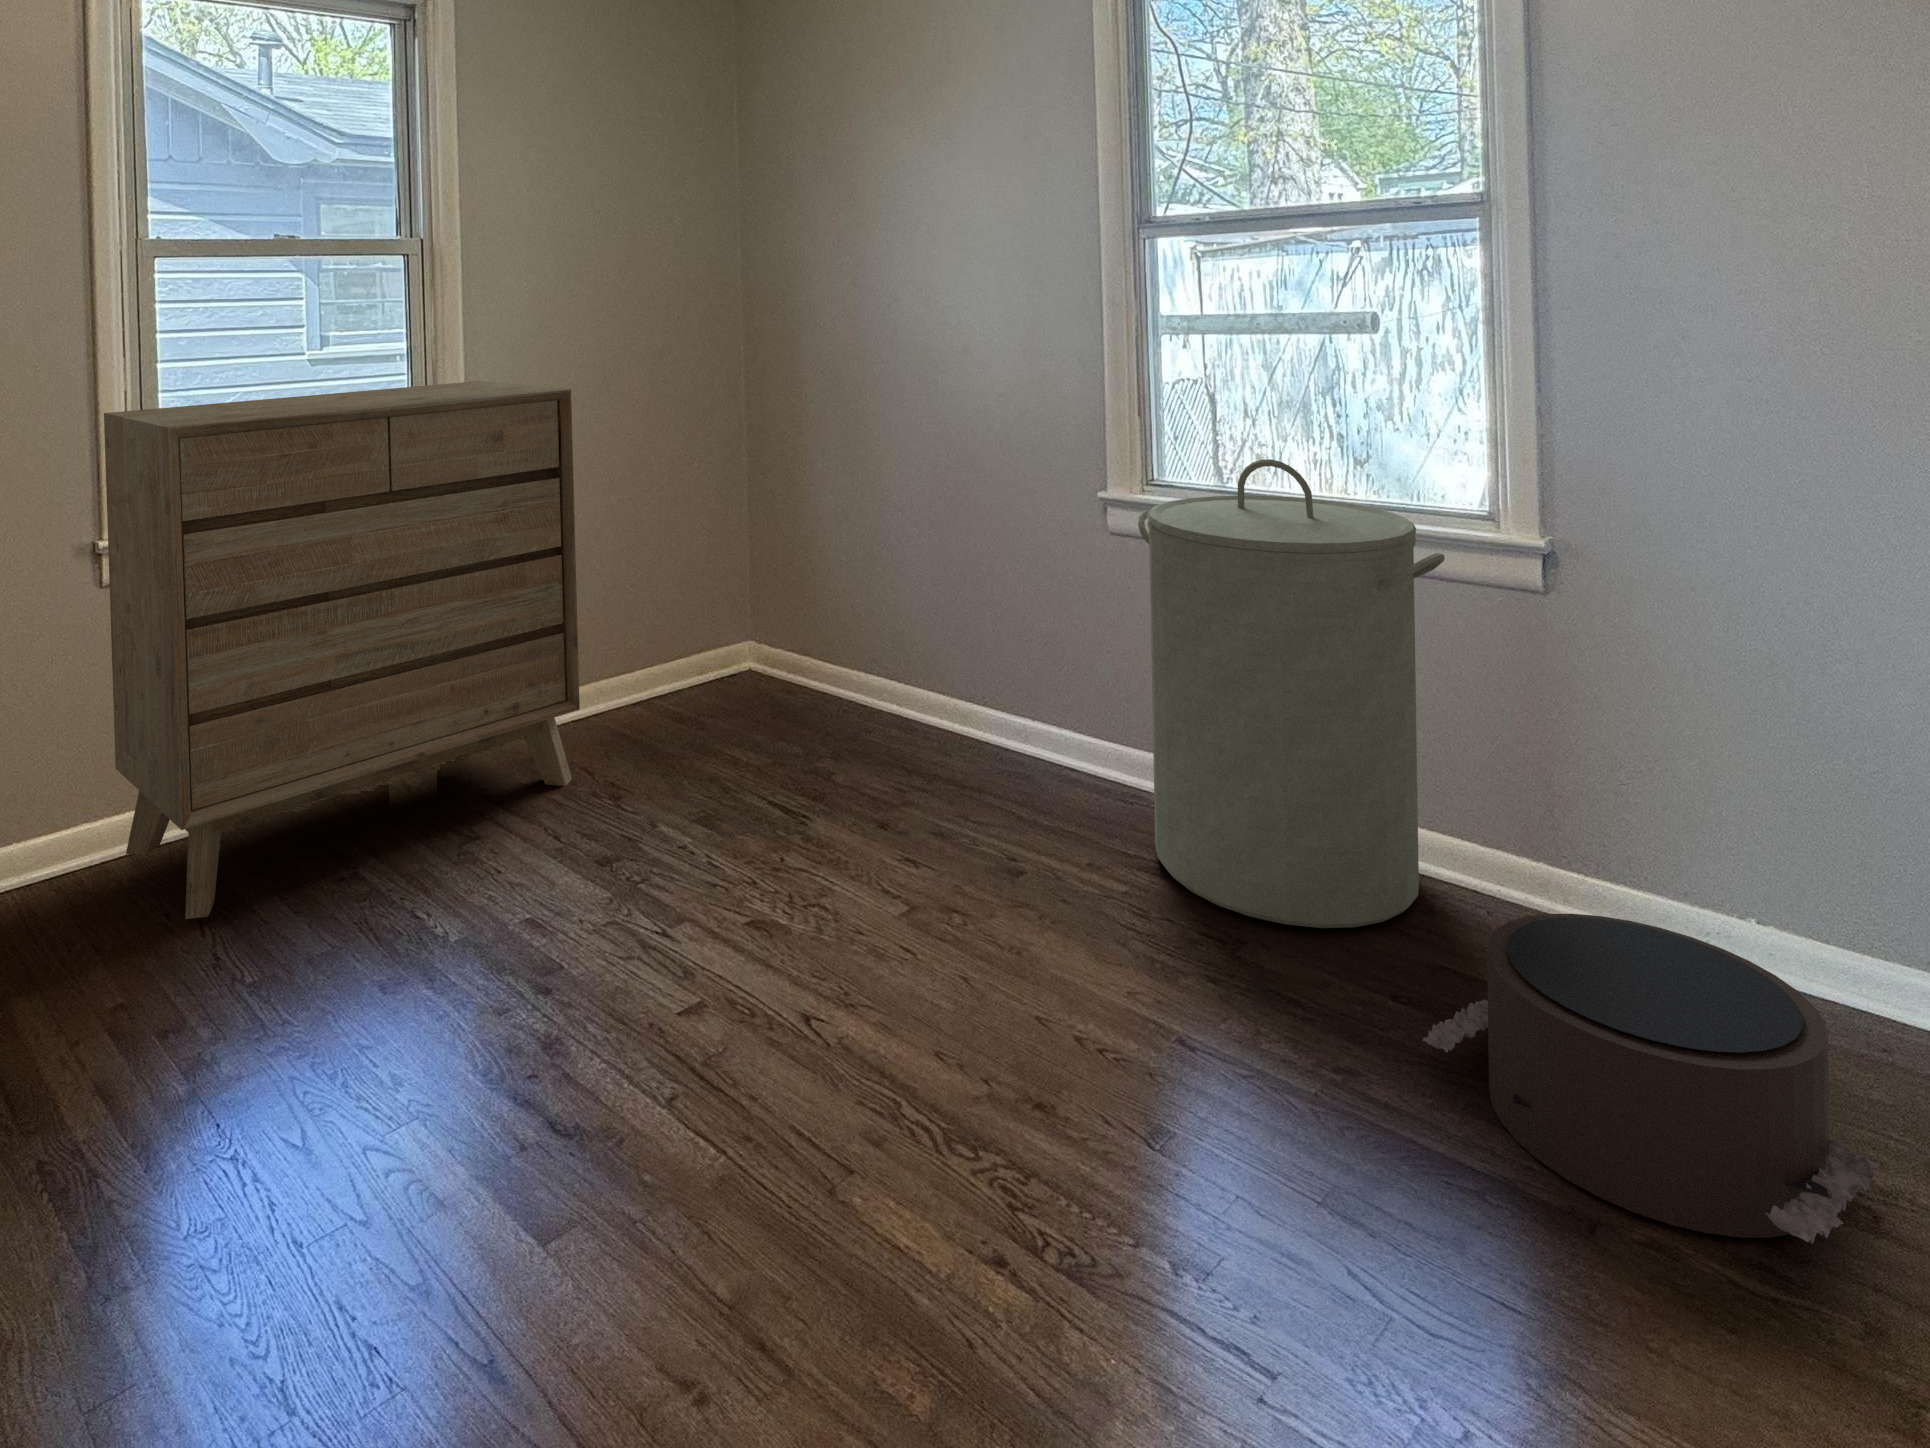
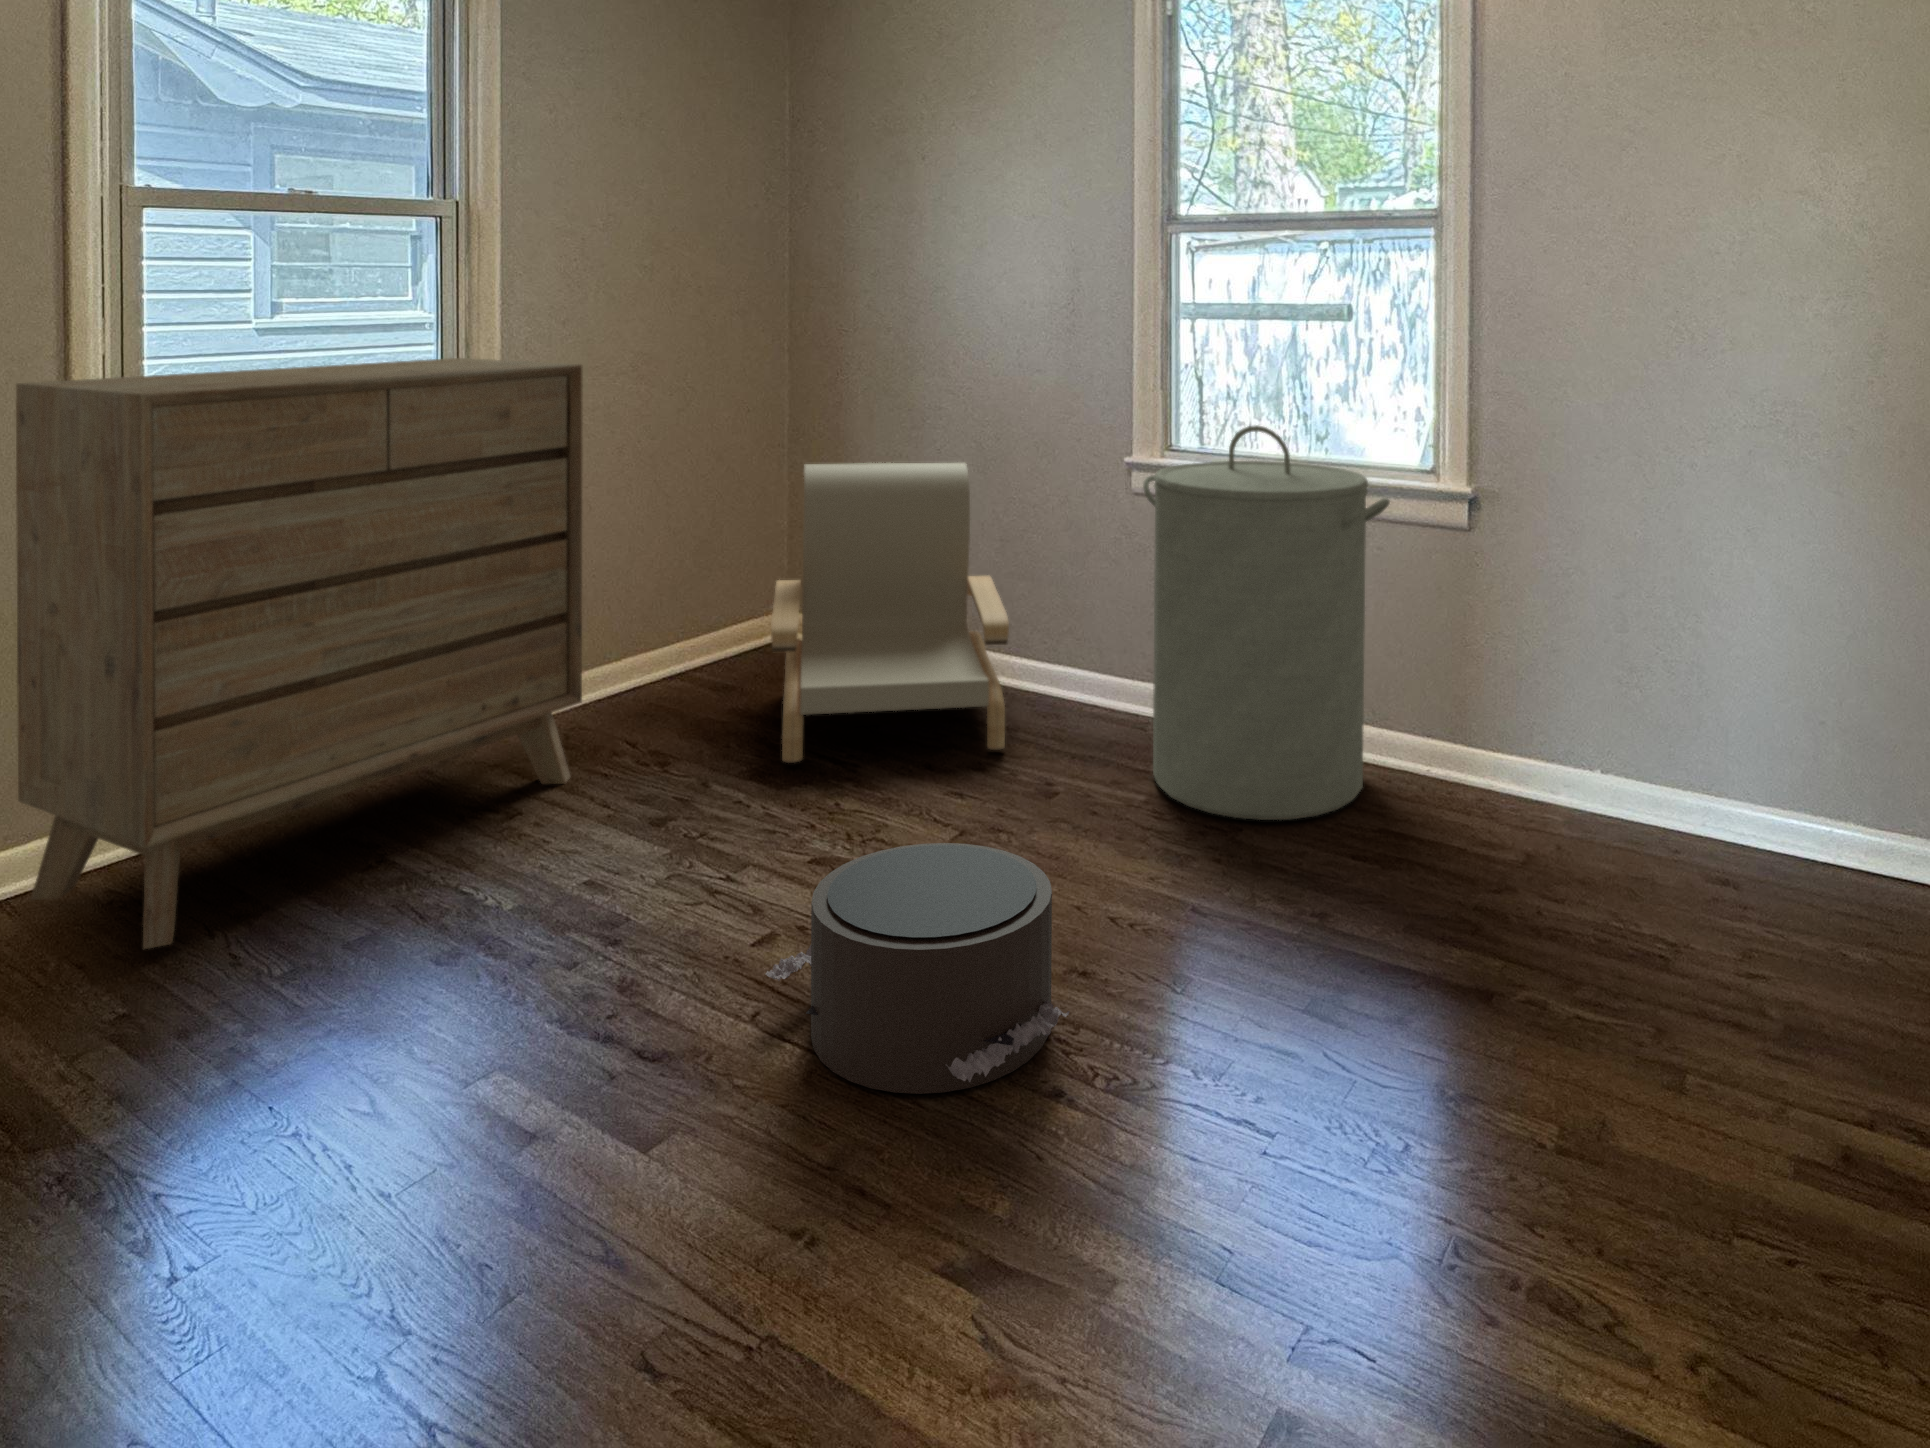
armchair: none [755,481,998,795] -> present [771,463,1009,763]
pouf: present [1423,914,1880,1244] -> present [765,843,1070,1094]

